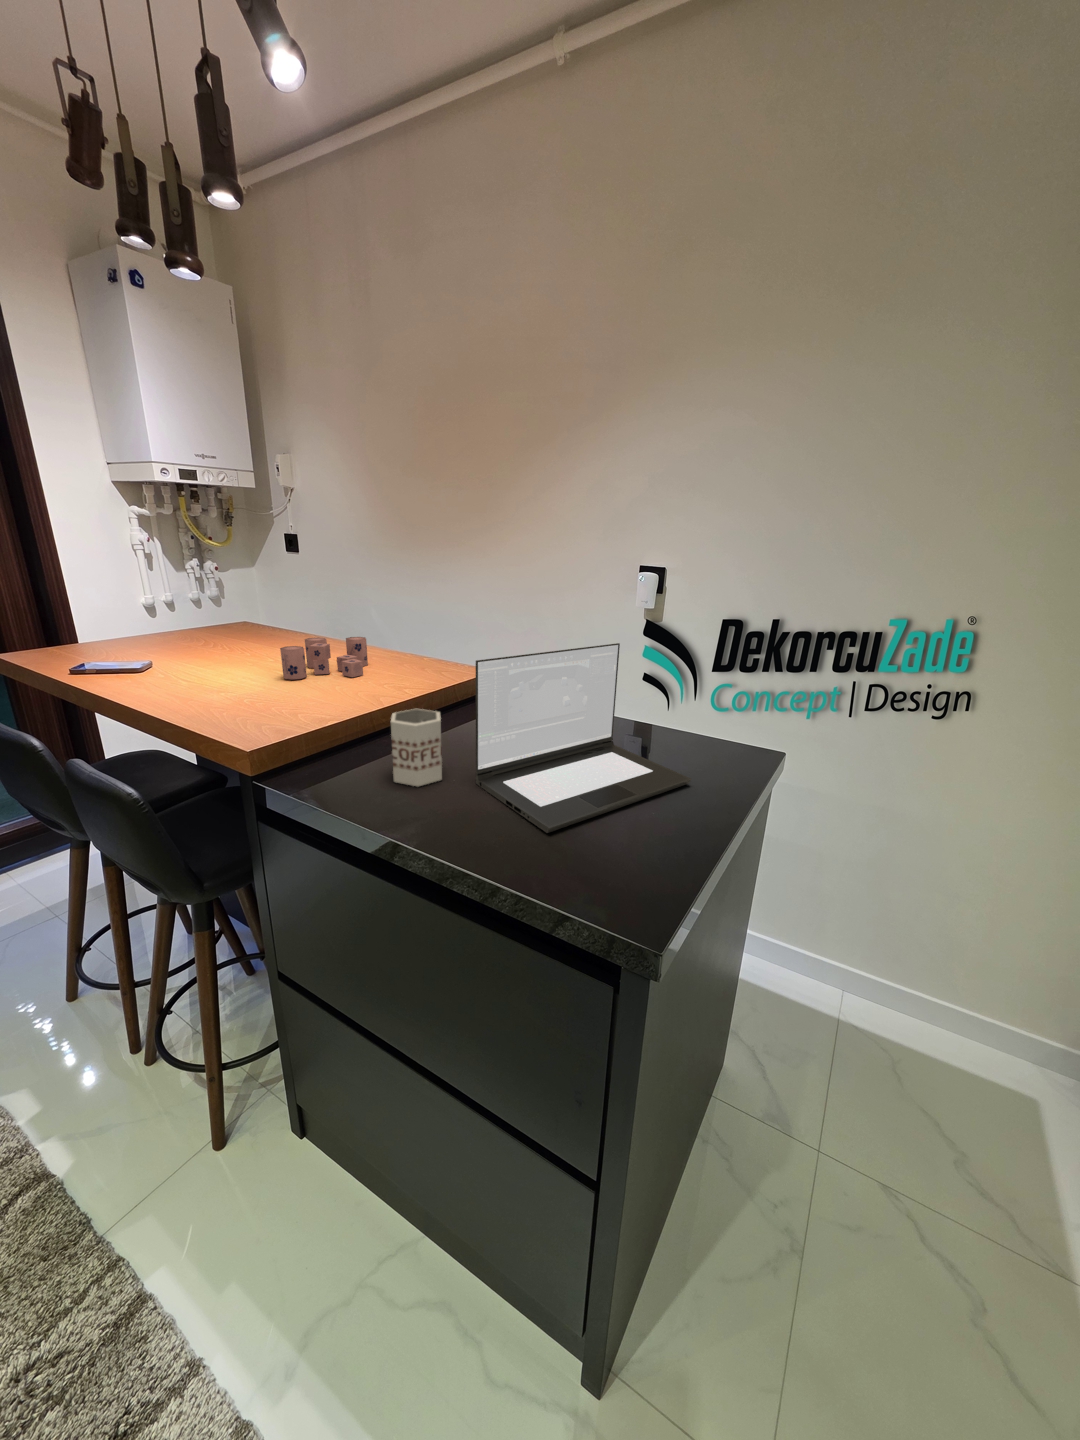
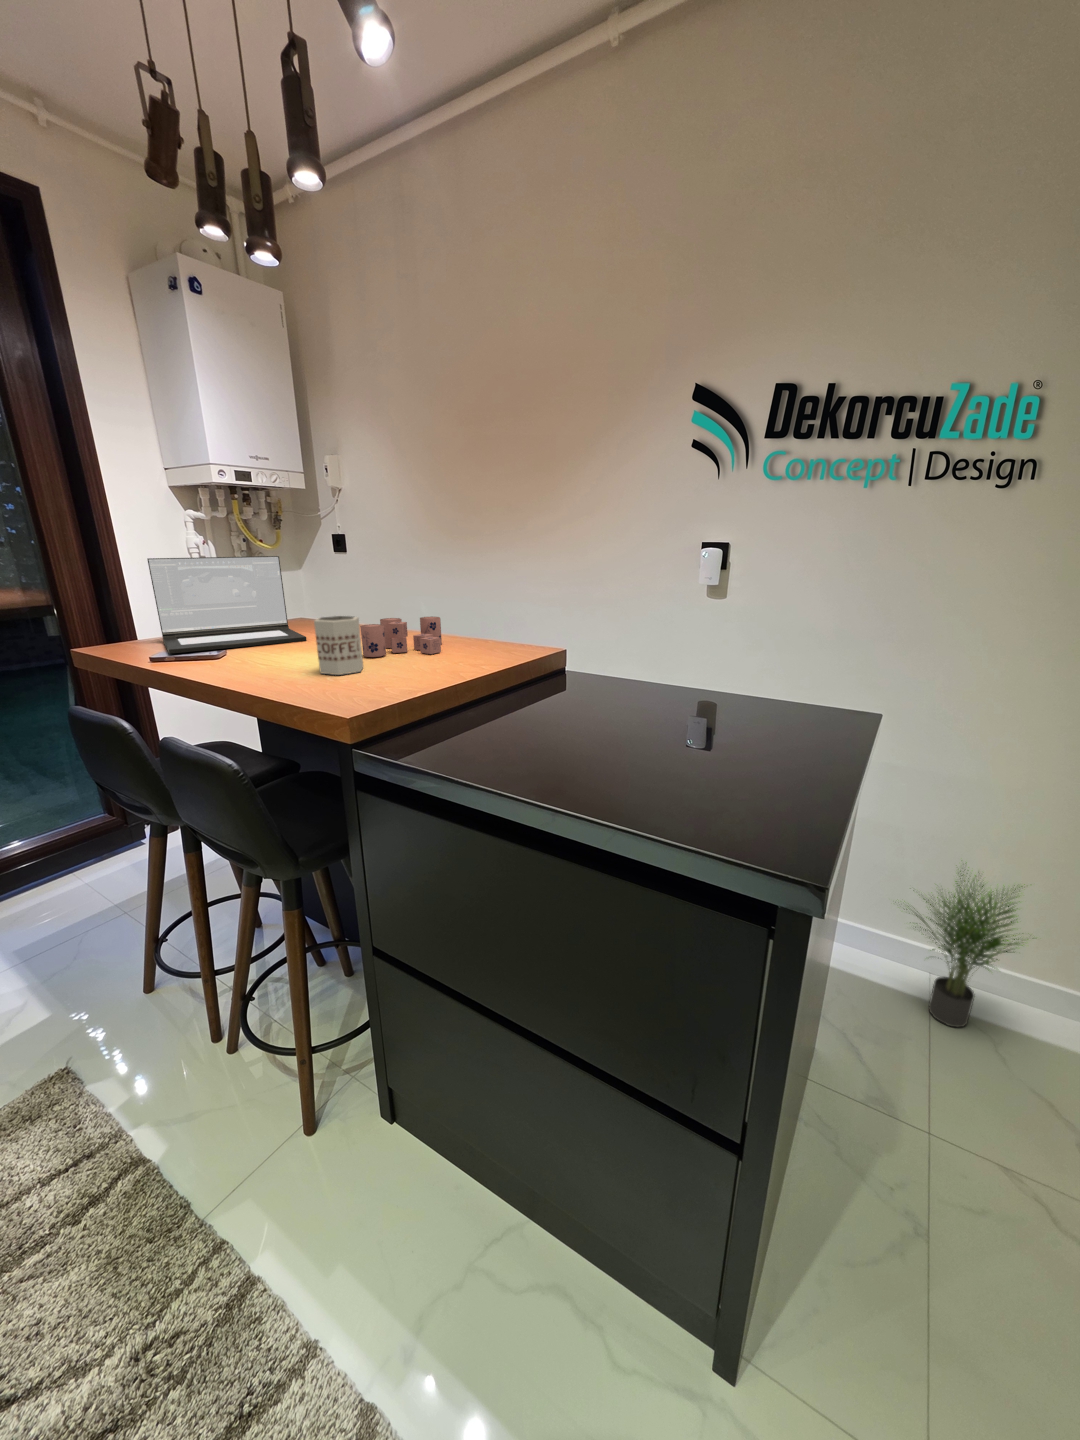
laptop: present [476,643,691,833] -> present [147,556,306,654]
mug: present [391,709,442,786] -> present [314,616,363,675]
potted plant: none [794,881,930,1039] -> present [906,862,1028,1027]

